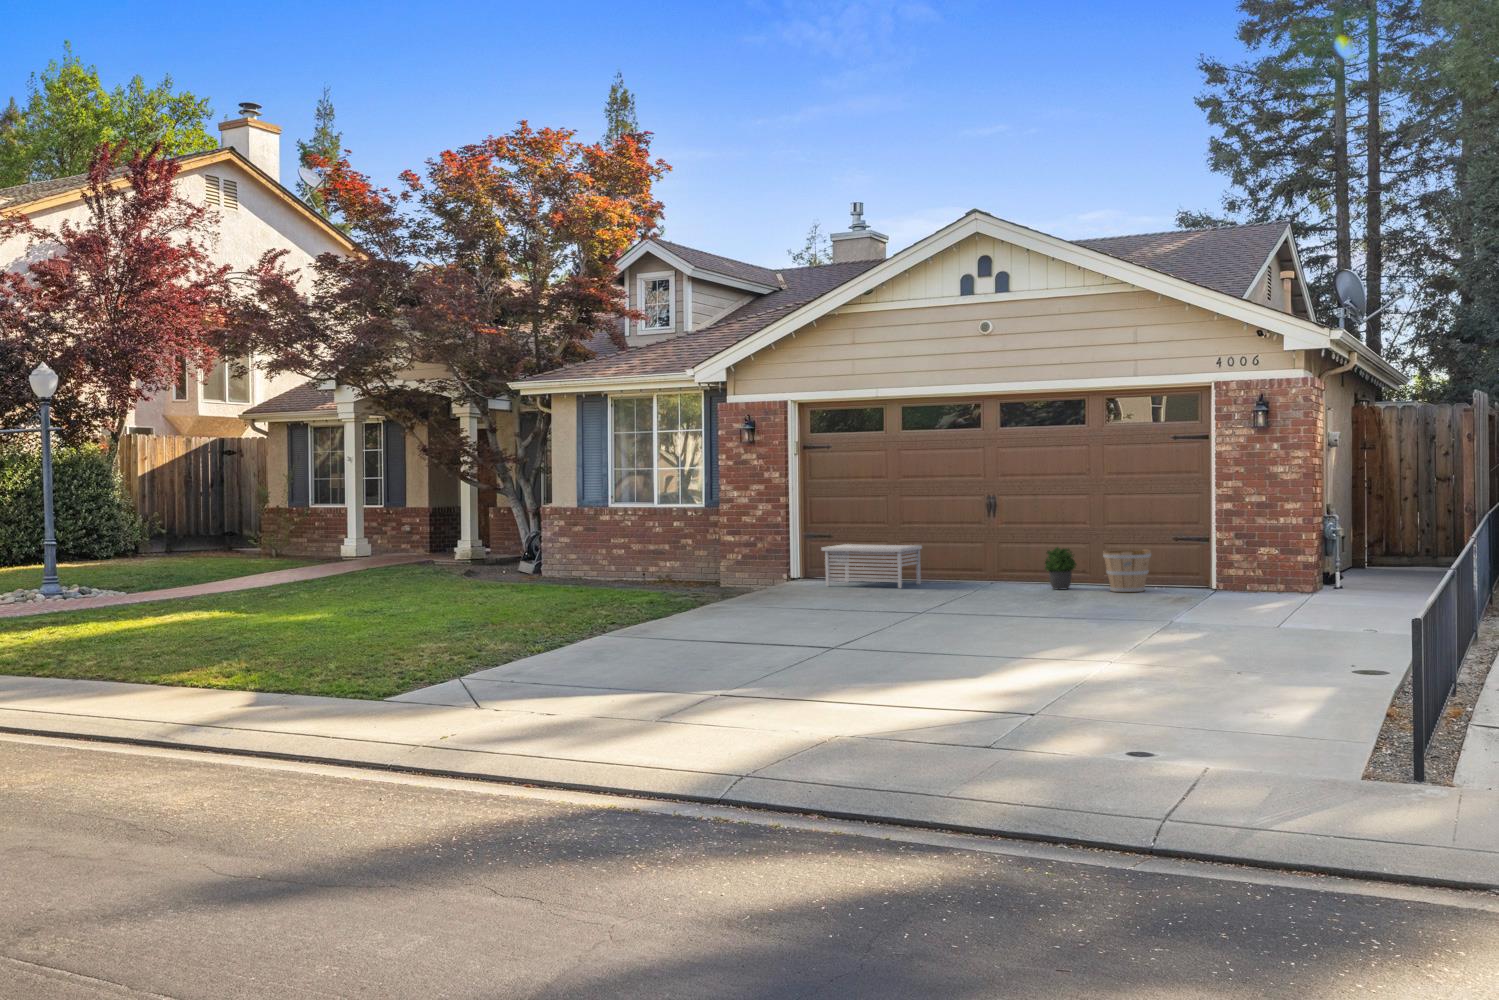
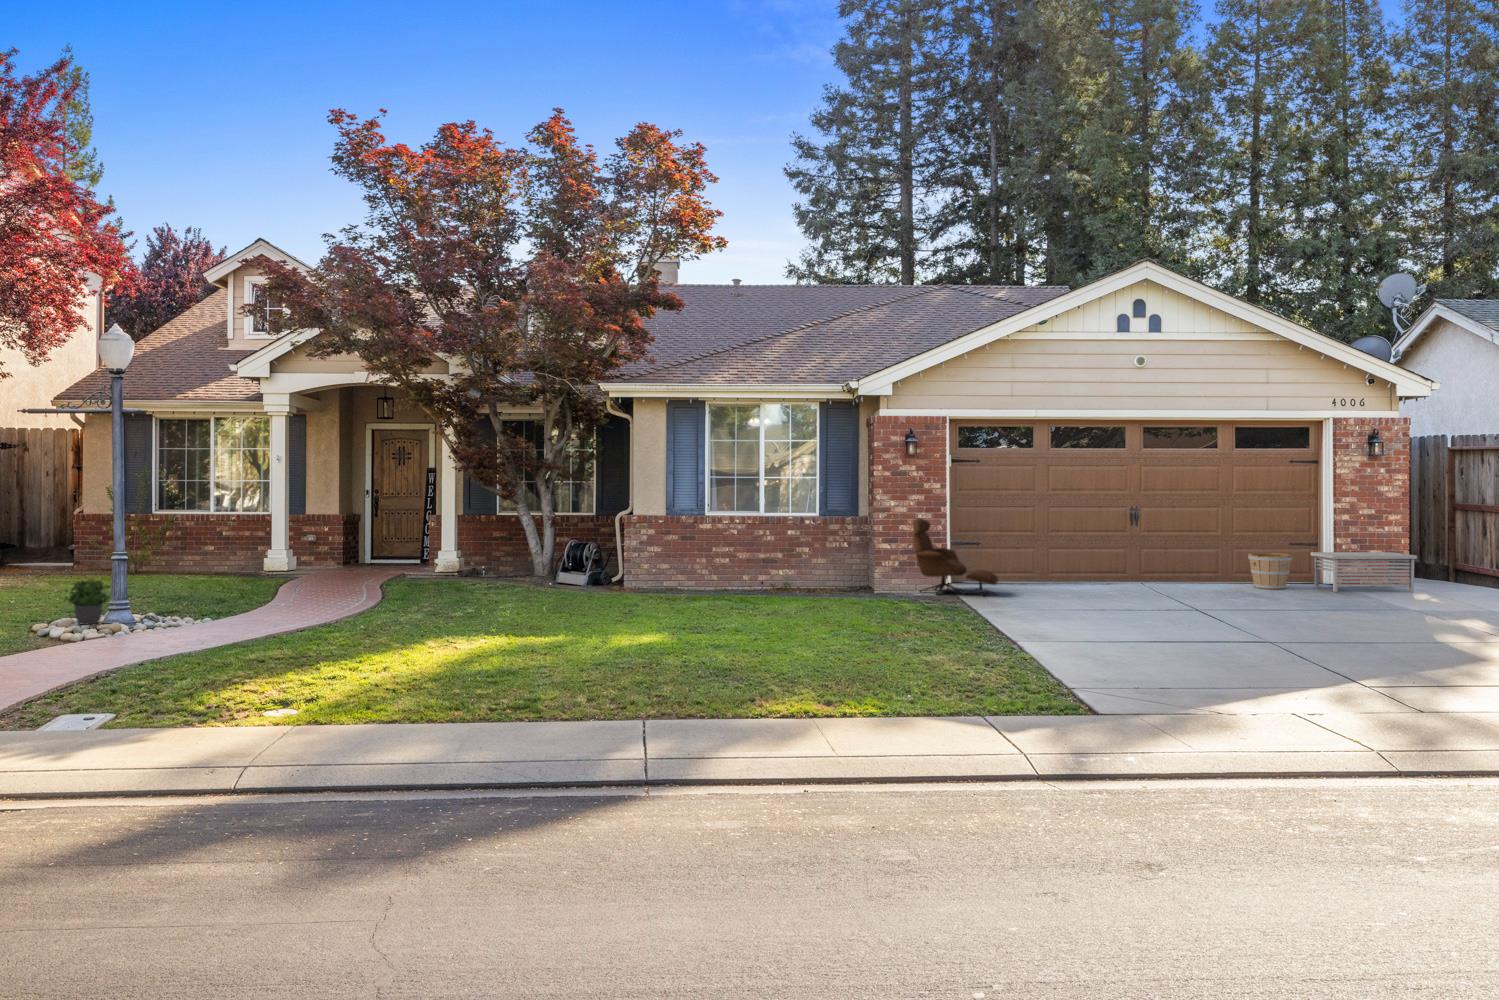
lounge chair: none [726,509,807,590] -> present [912,518,998,595]
storage bench: present [822,544,922,588] -> present [1311,552,1417,592]
potted plant: present [1045,547,1077,590] -> present [65,580,109,624]

